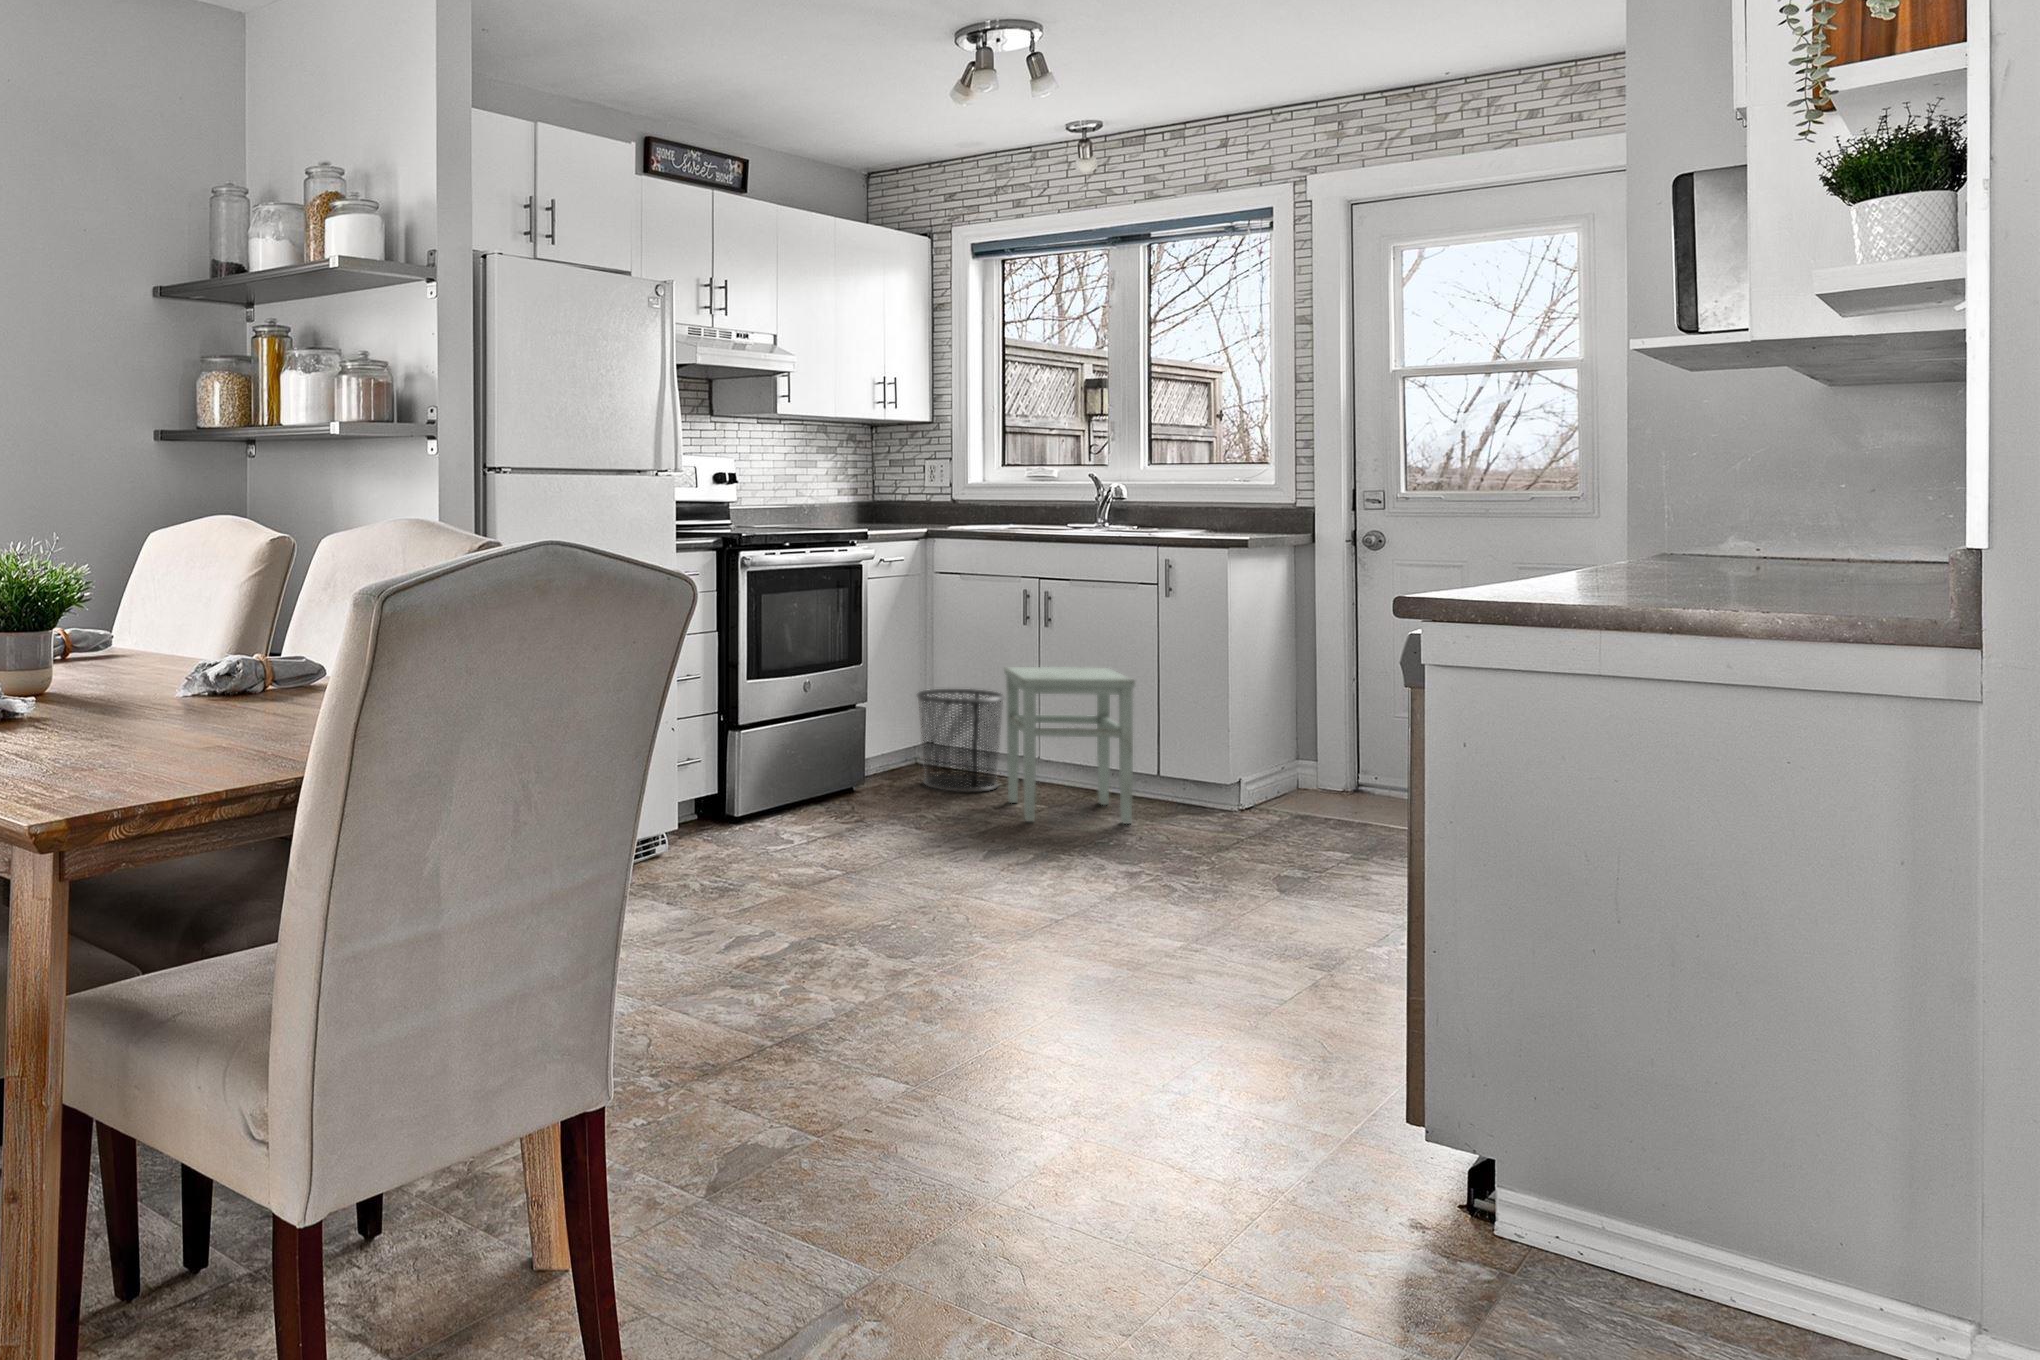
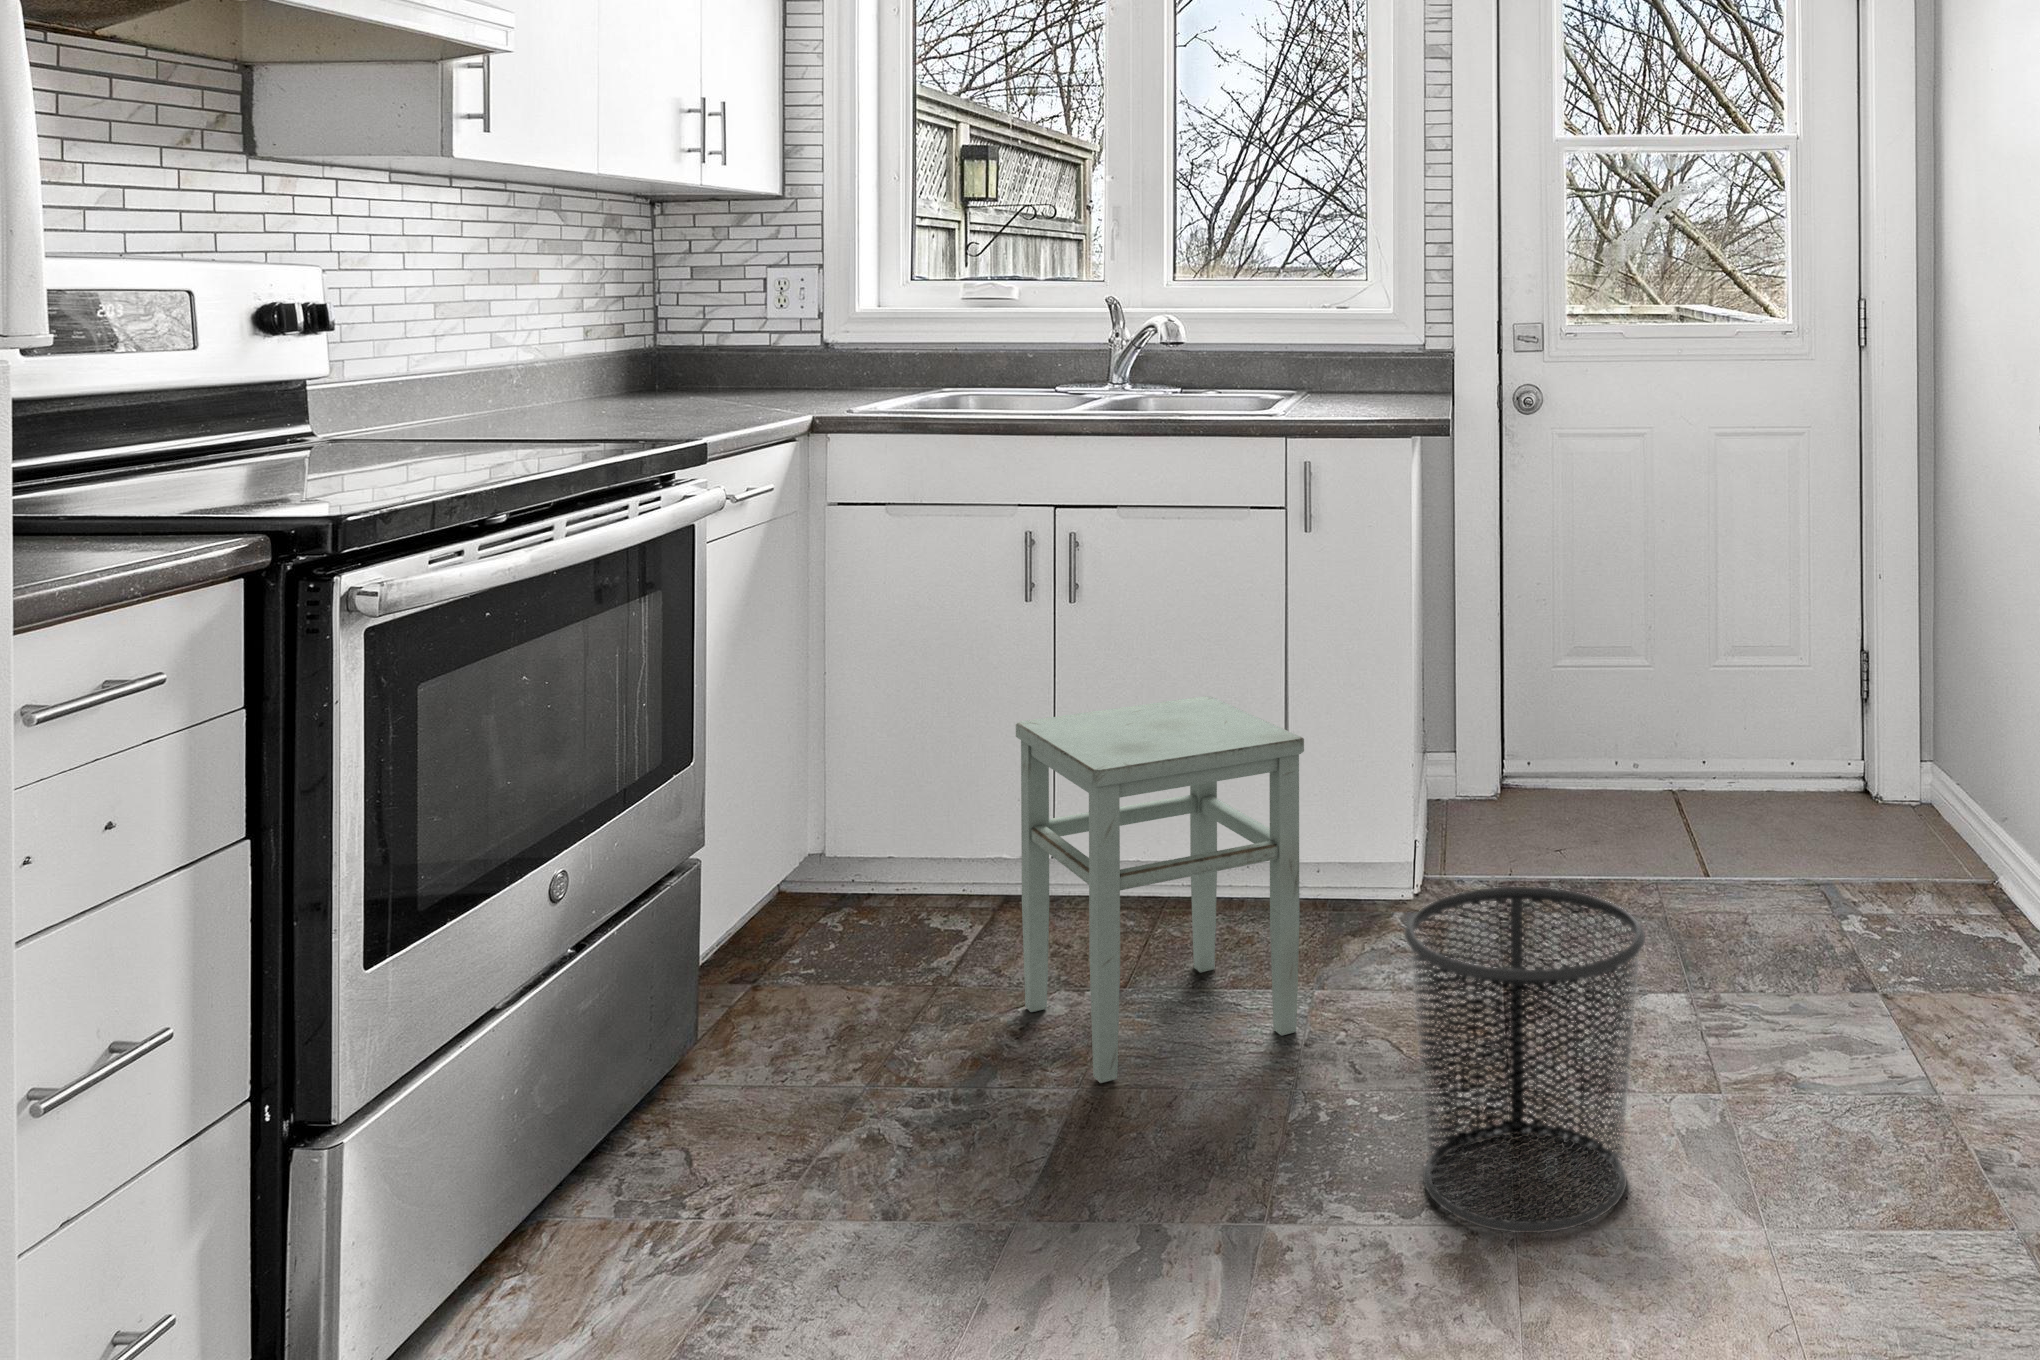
waste bin: present [917,689,1005,792] -> present [1405,887,1645,1233]

